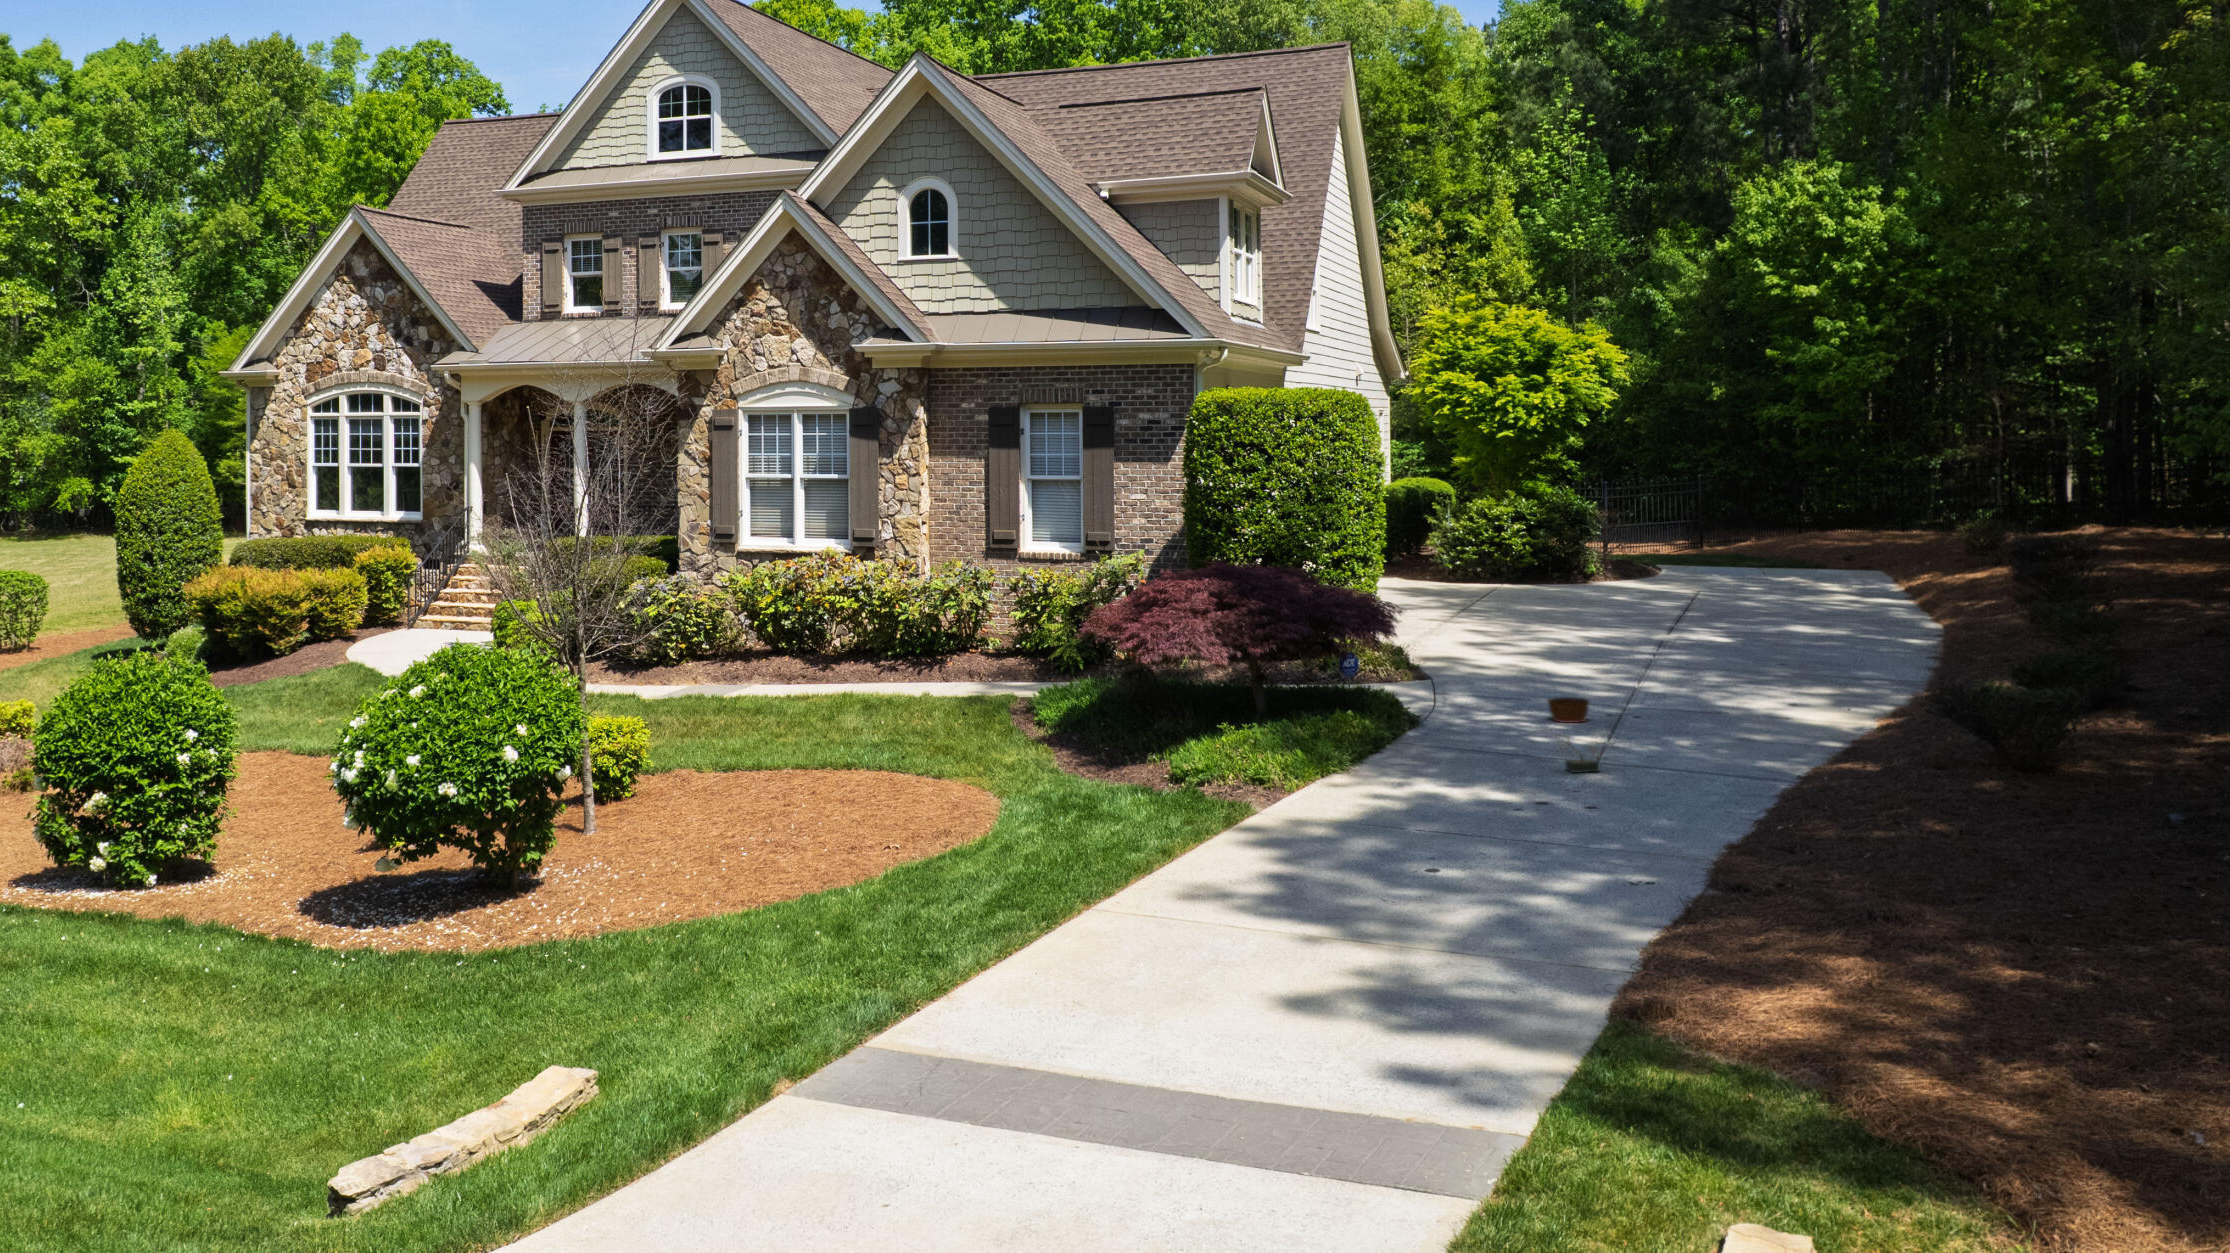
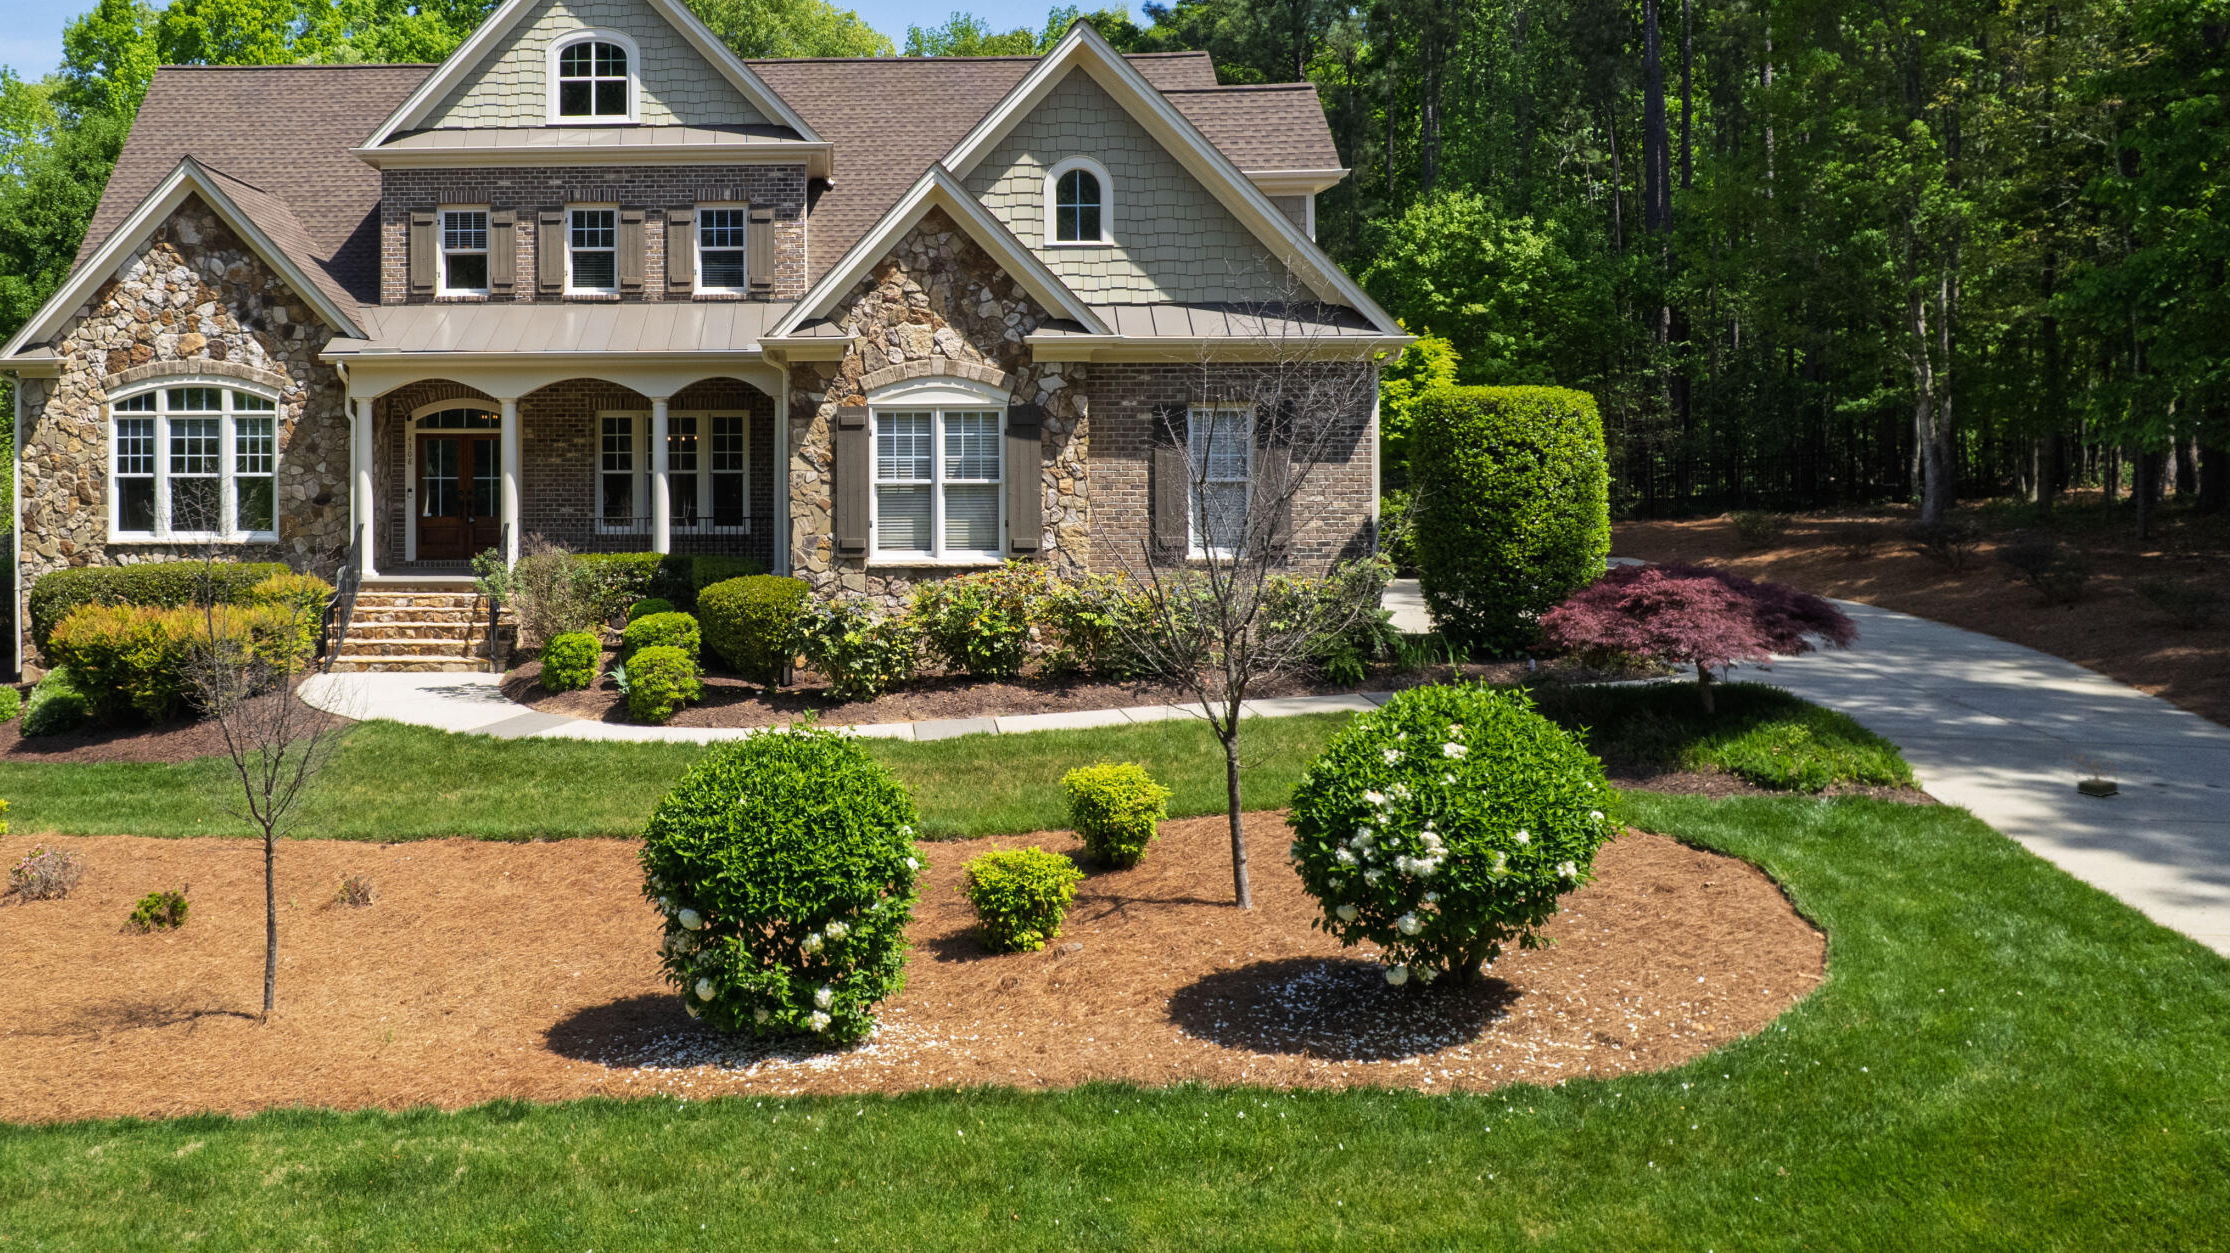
basket: present [1548,697,1589,723] -> none [1827,697,1877,725]

